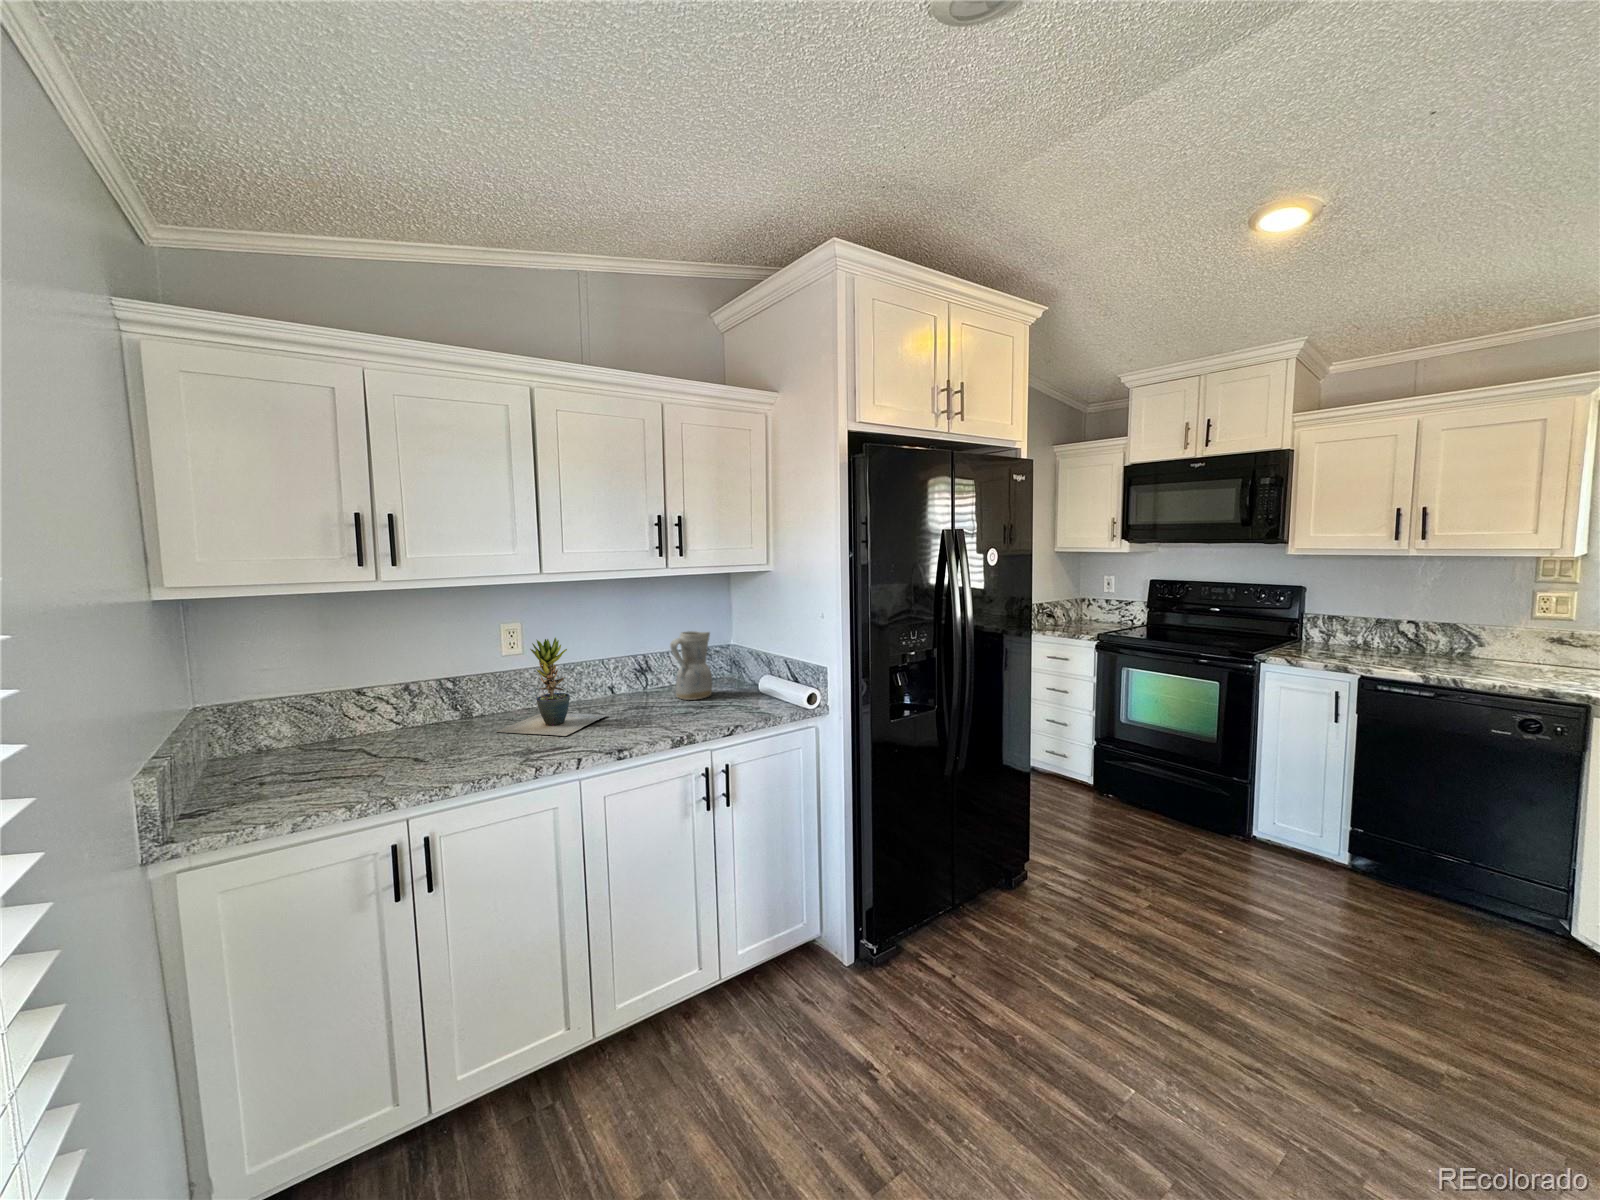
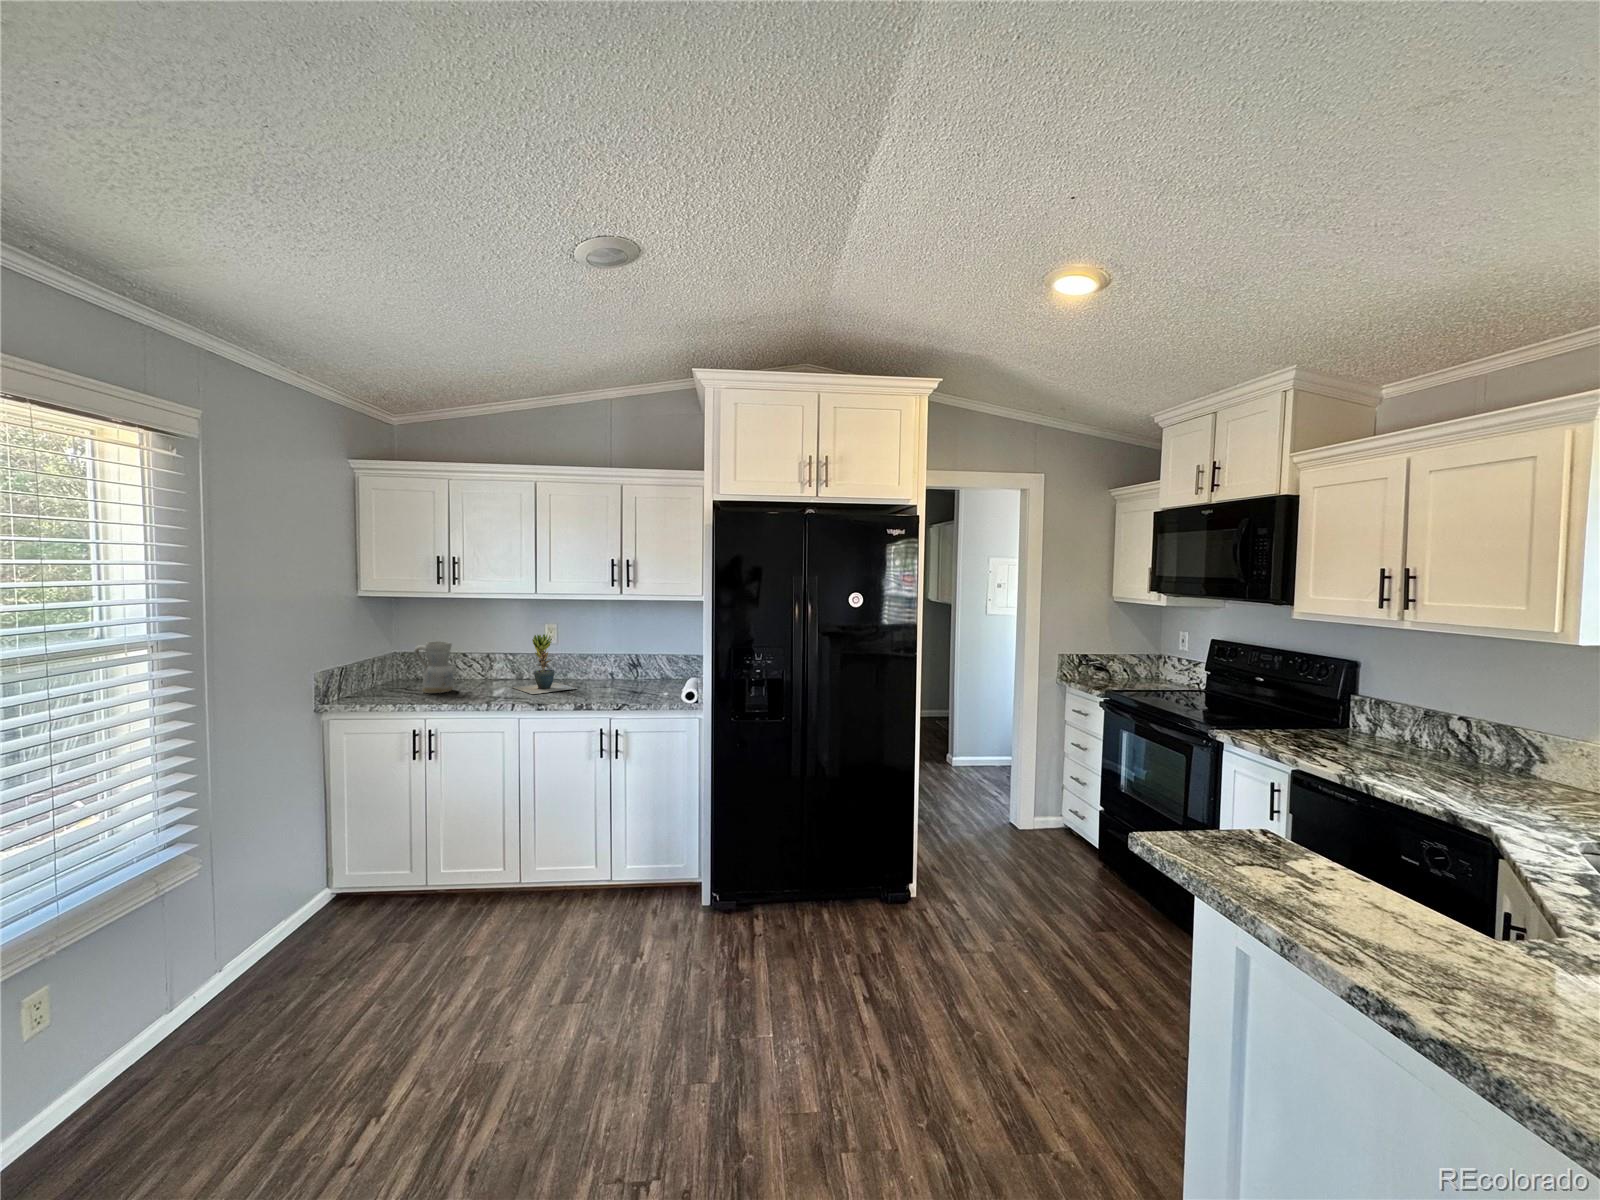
ceramic pitcher: present [670,631,712,700] -> present [415,641,454,693]

